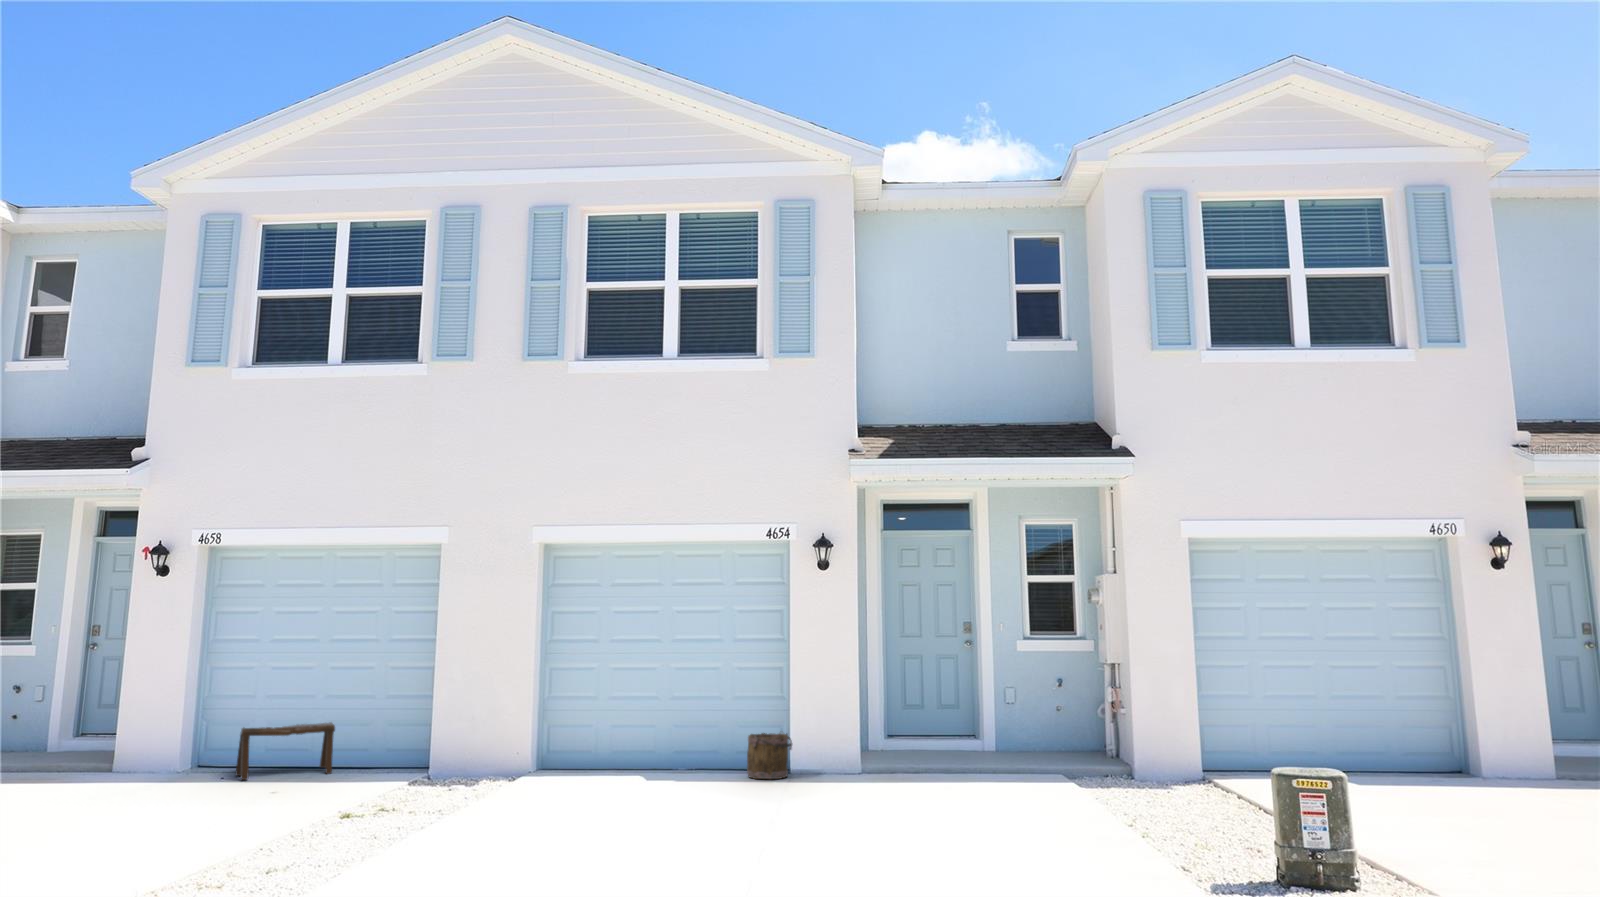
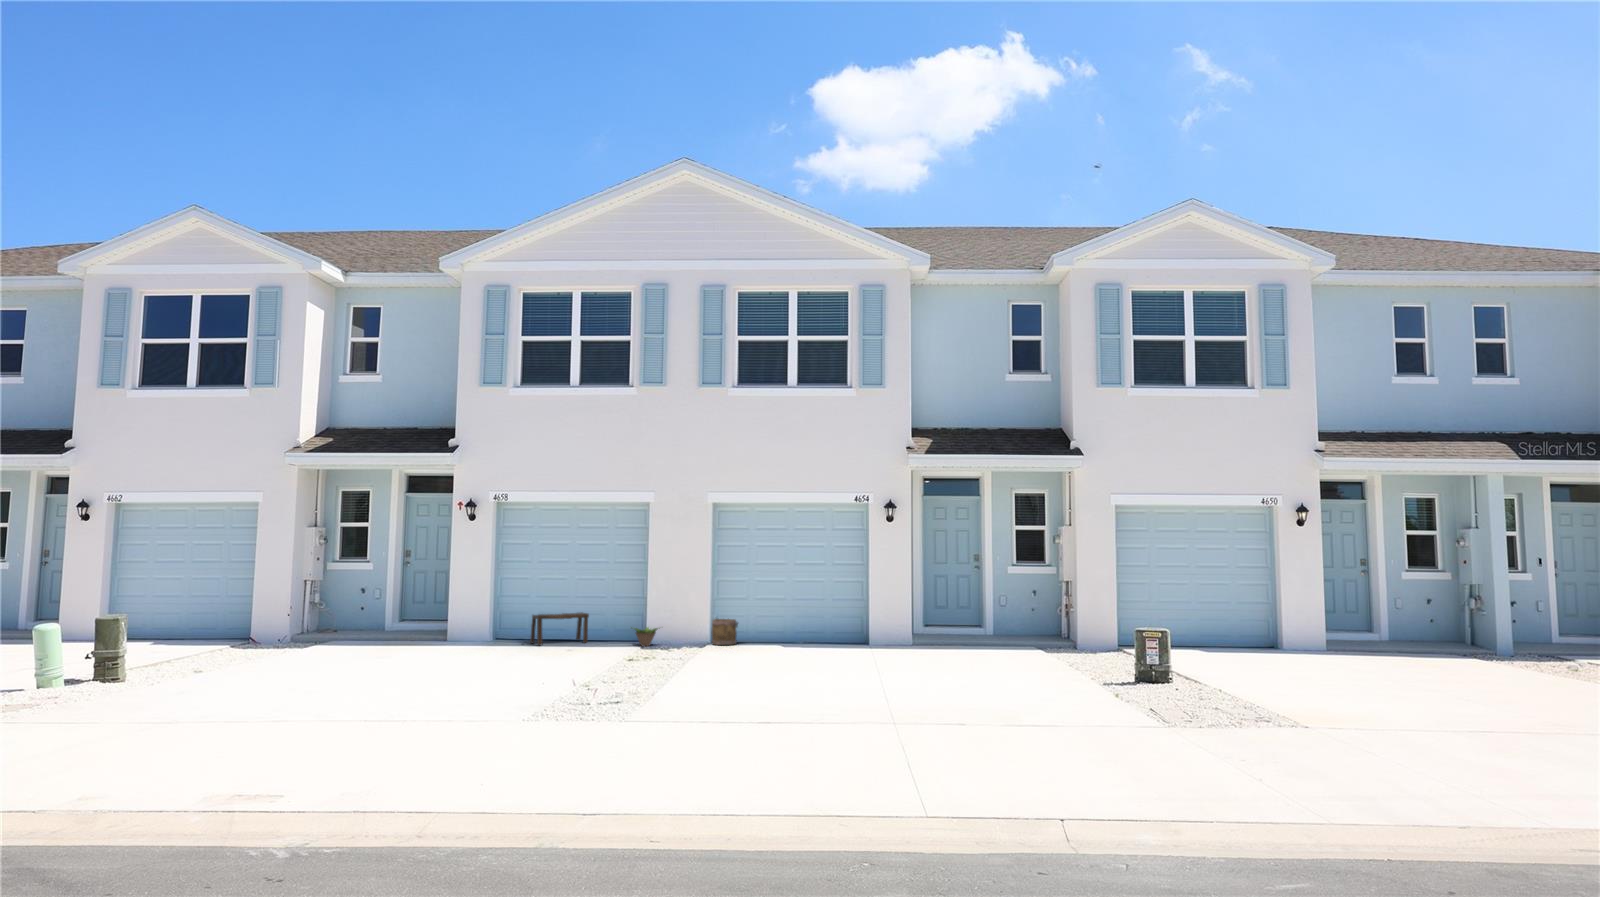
bucket: present [747,733,792,779] -> present [712,618,738,645]
decorative plant: none [390,747,451,780] -> present [631,627,658,646]

